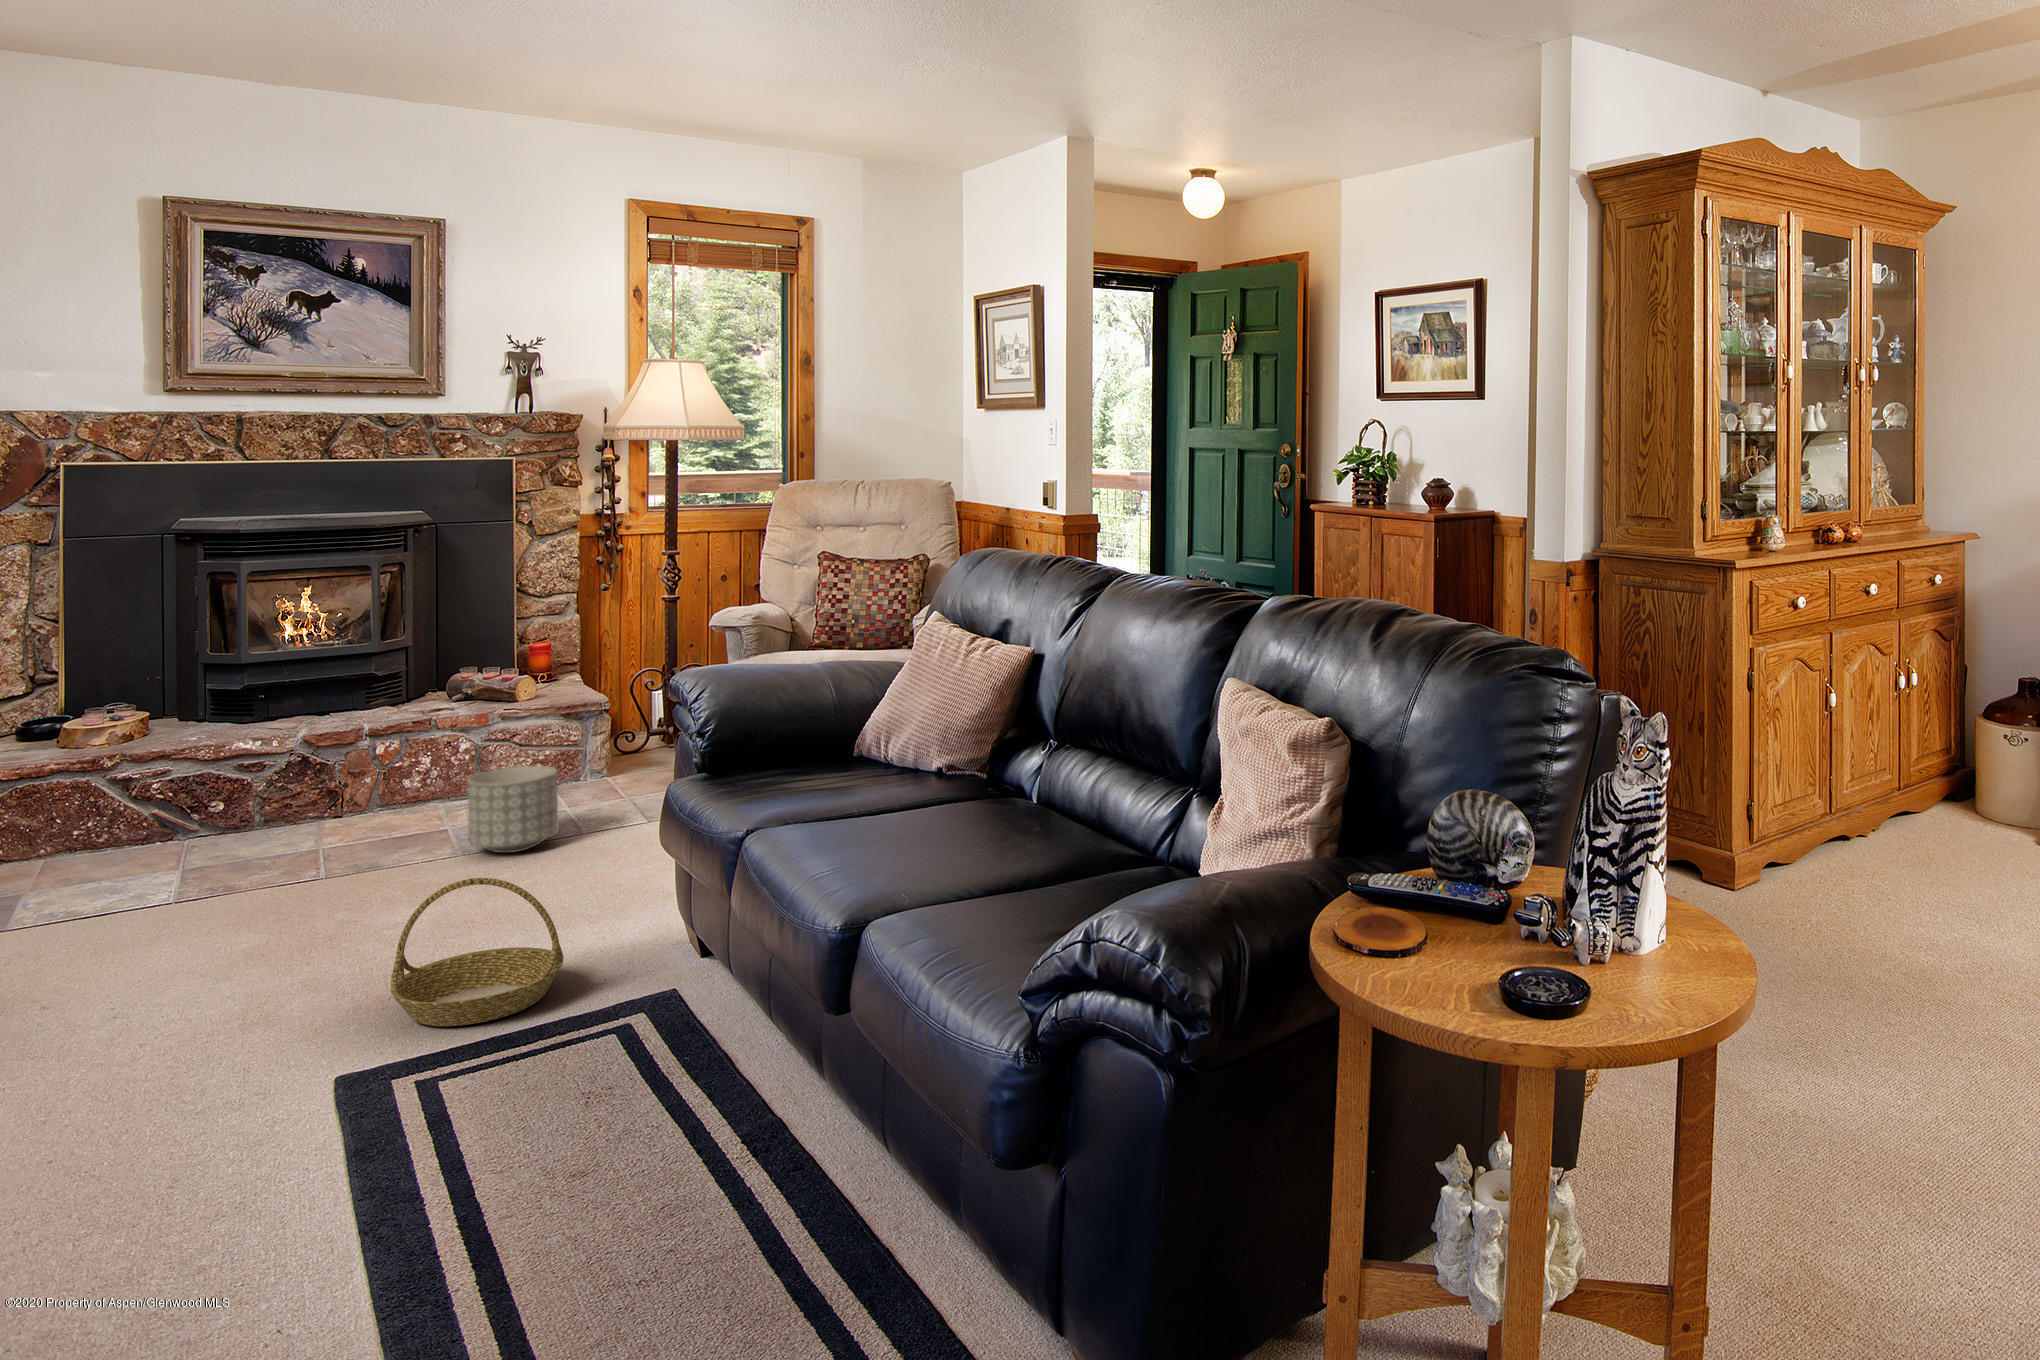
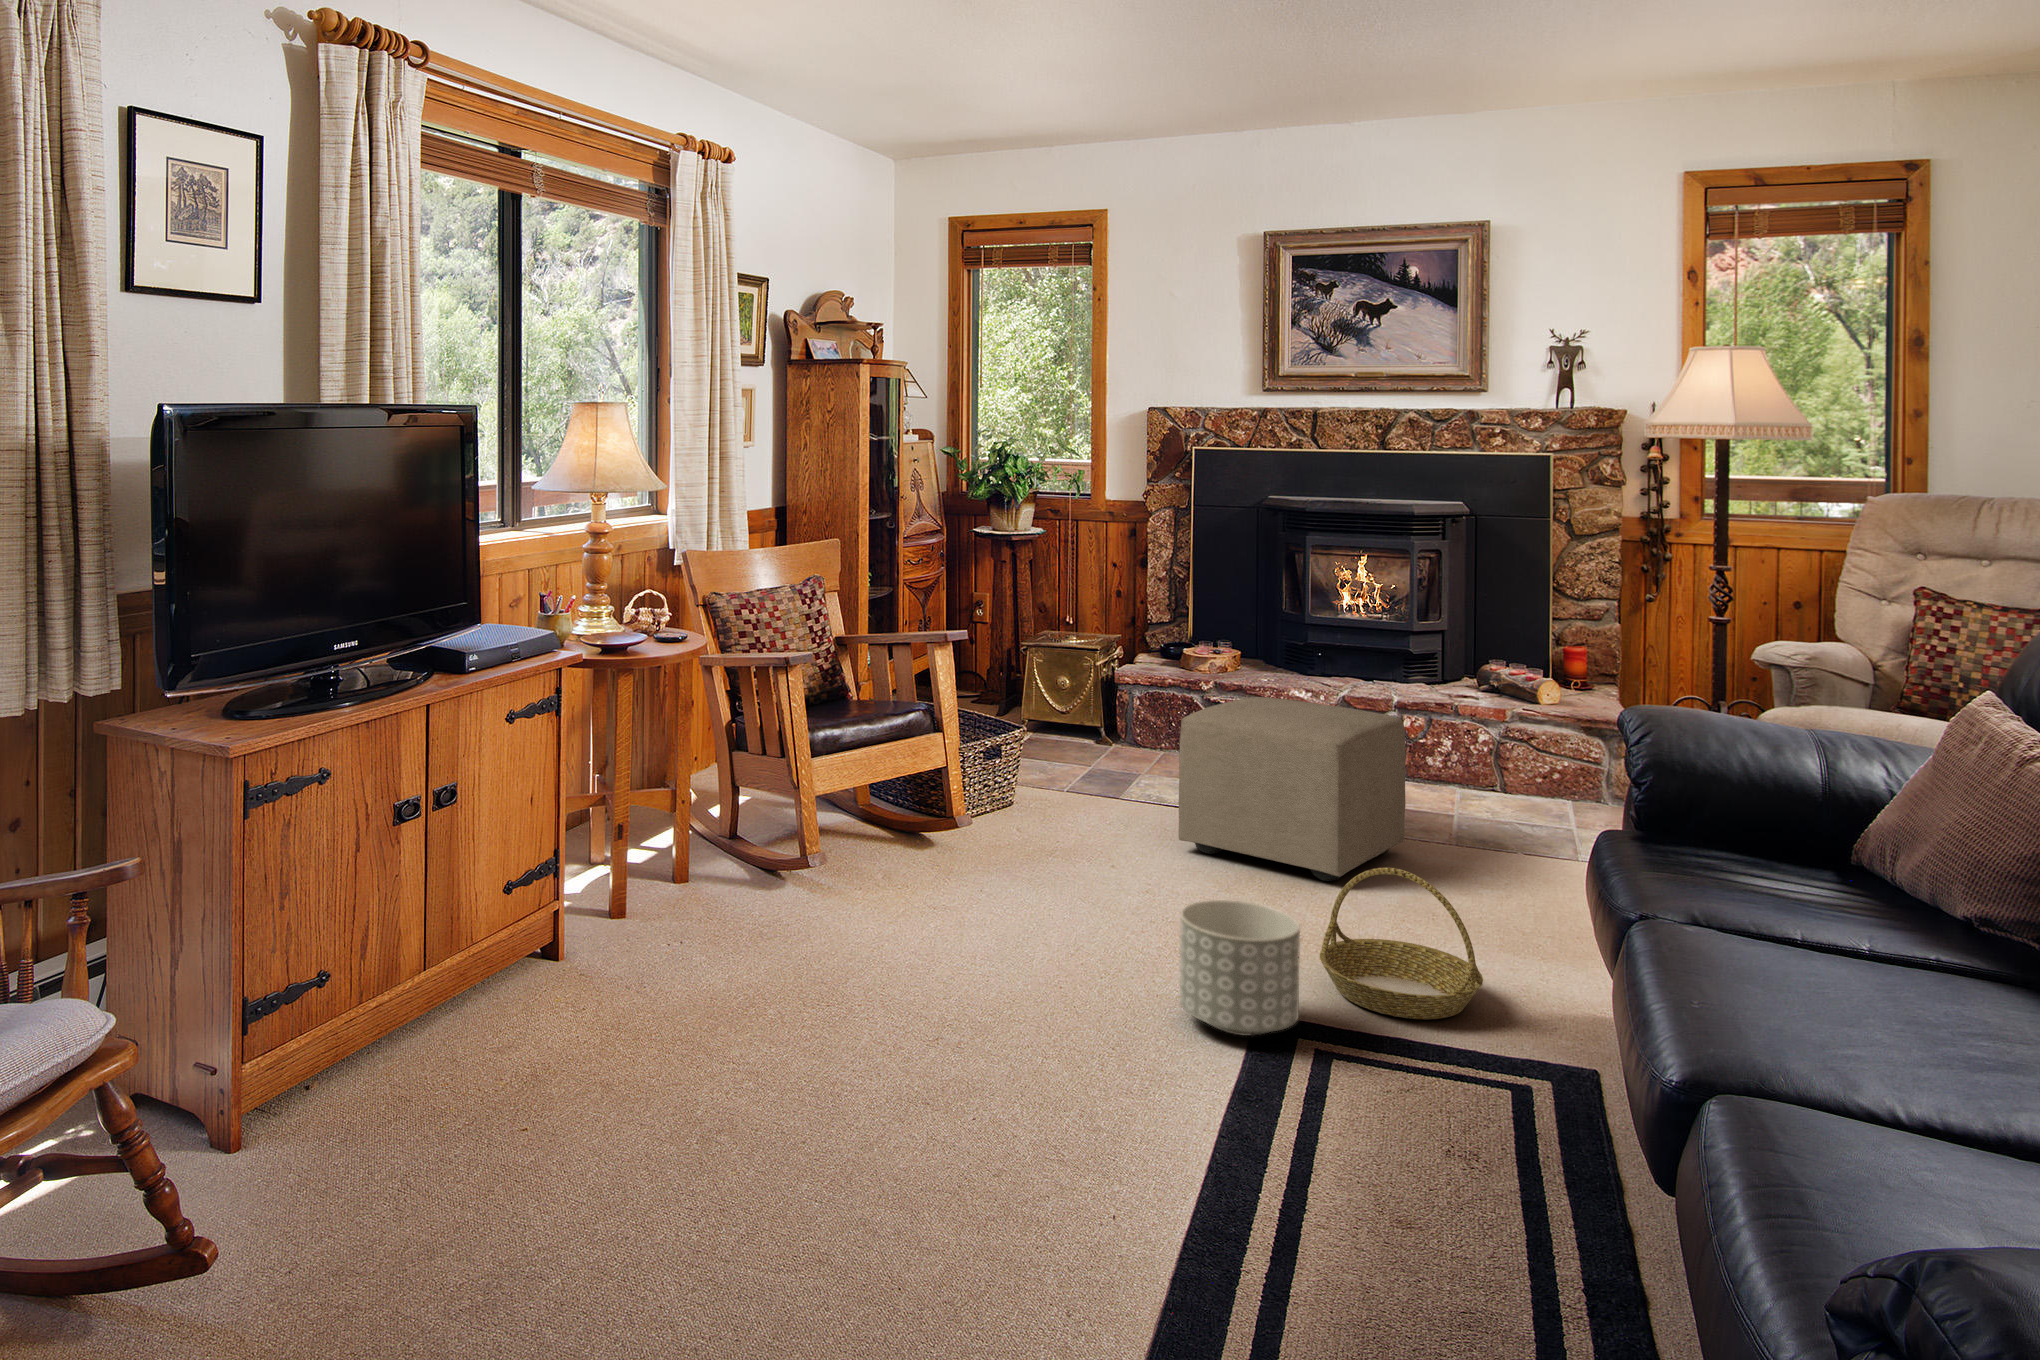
ottoman: none [133,740,418,947] -> present [1179,697,1406,881]
planter: present [467,766,558,853] -> present [1180,900,1300,1036]

